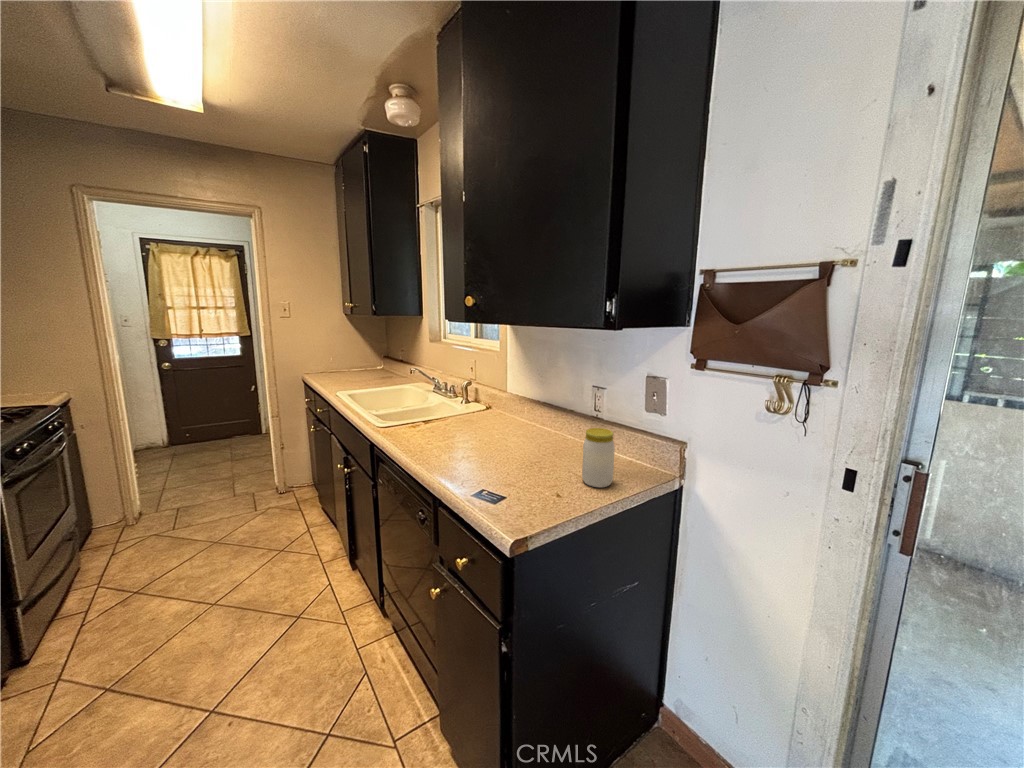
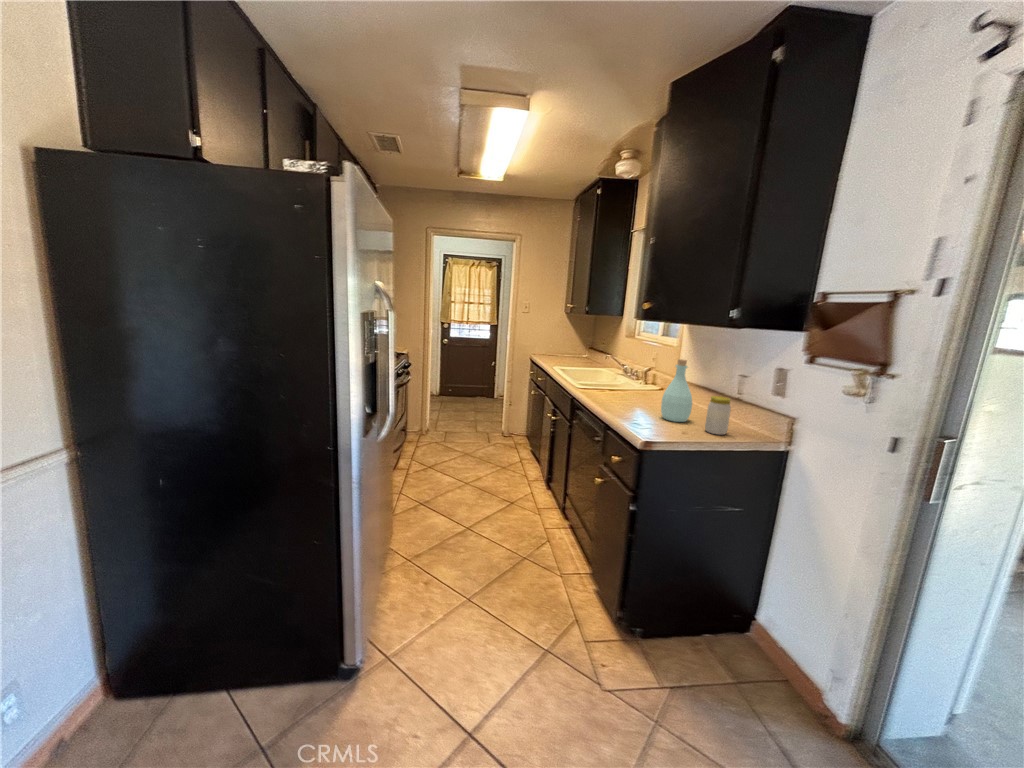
bottle: none [511,377,556,473] -> present [661,359,692,422]

